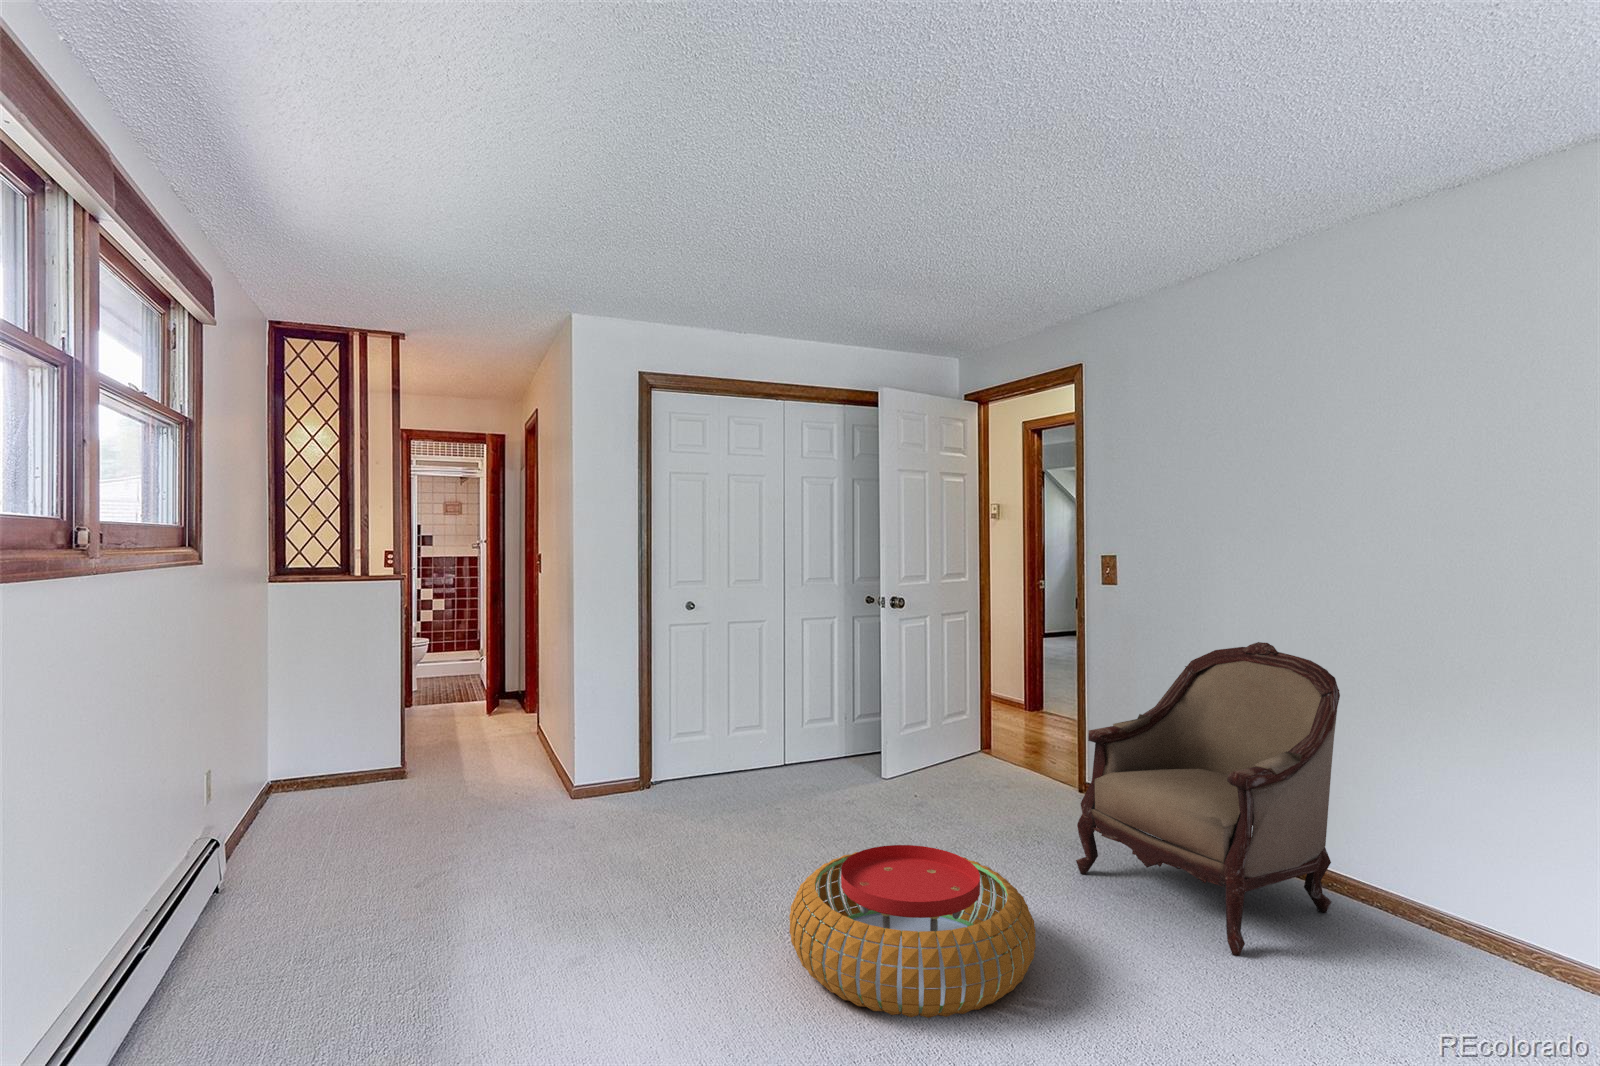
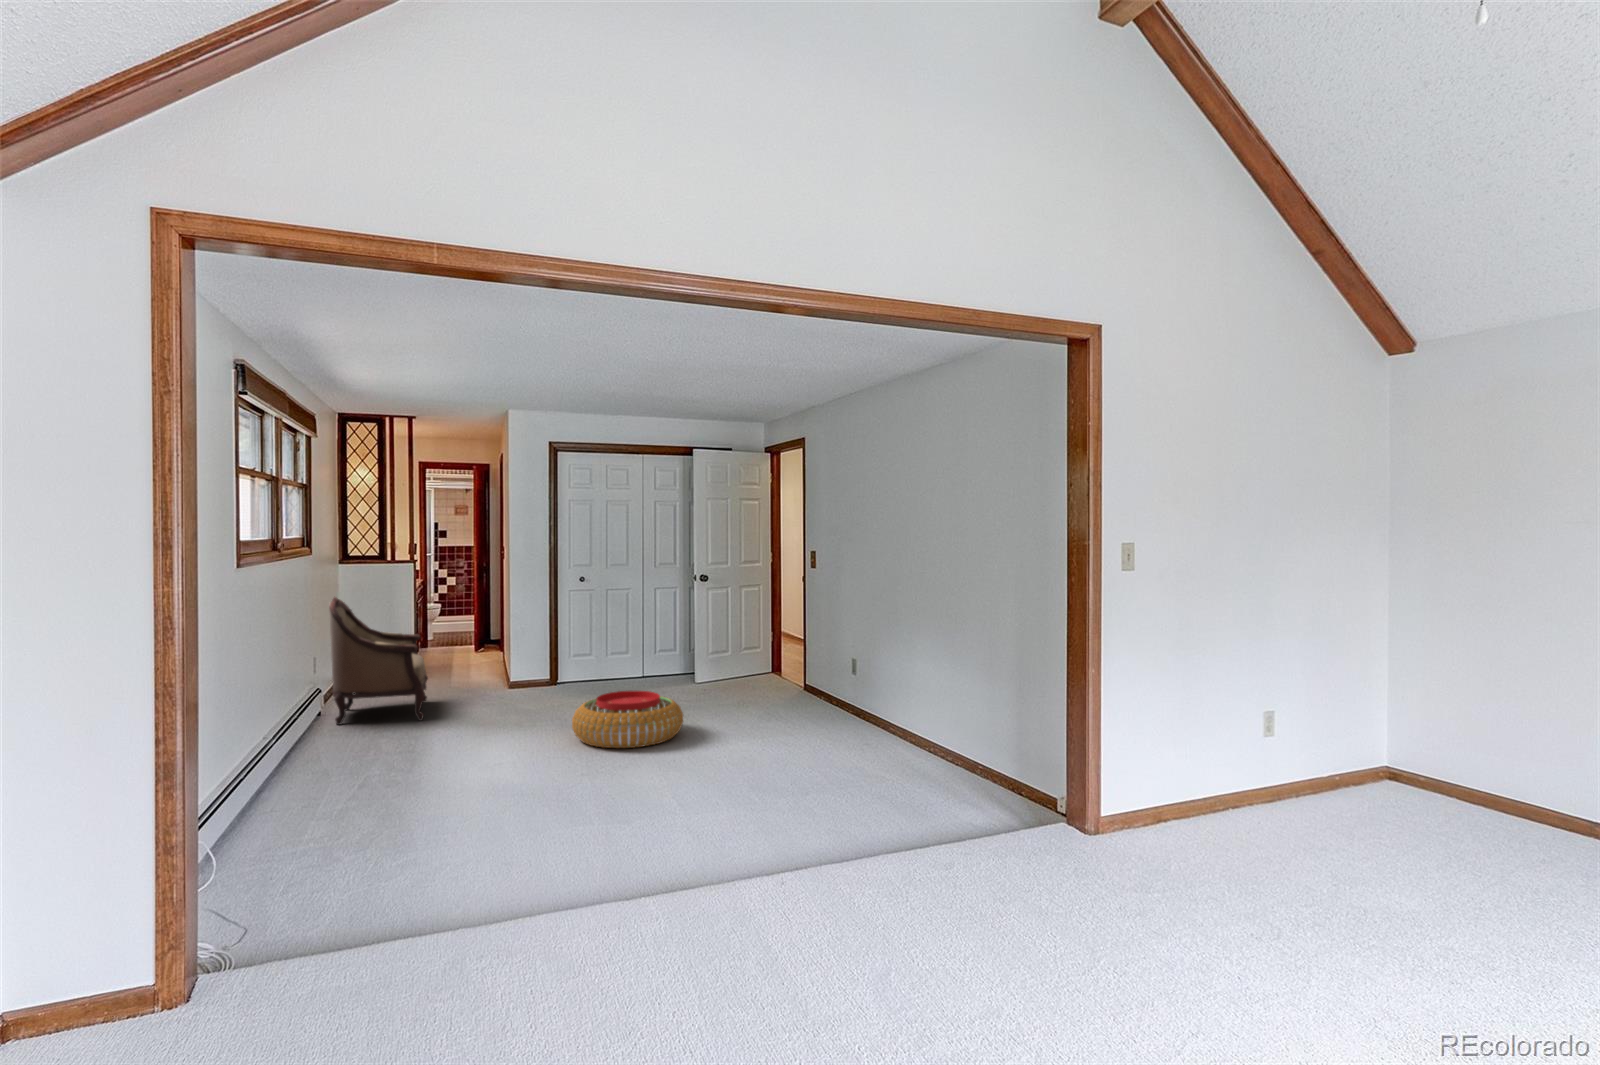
armchair: present [1076,642,1340,956] -> present [329,597,428,725]

